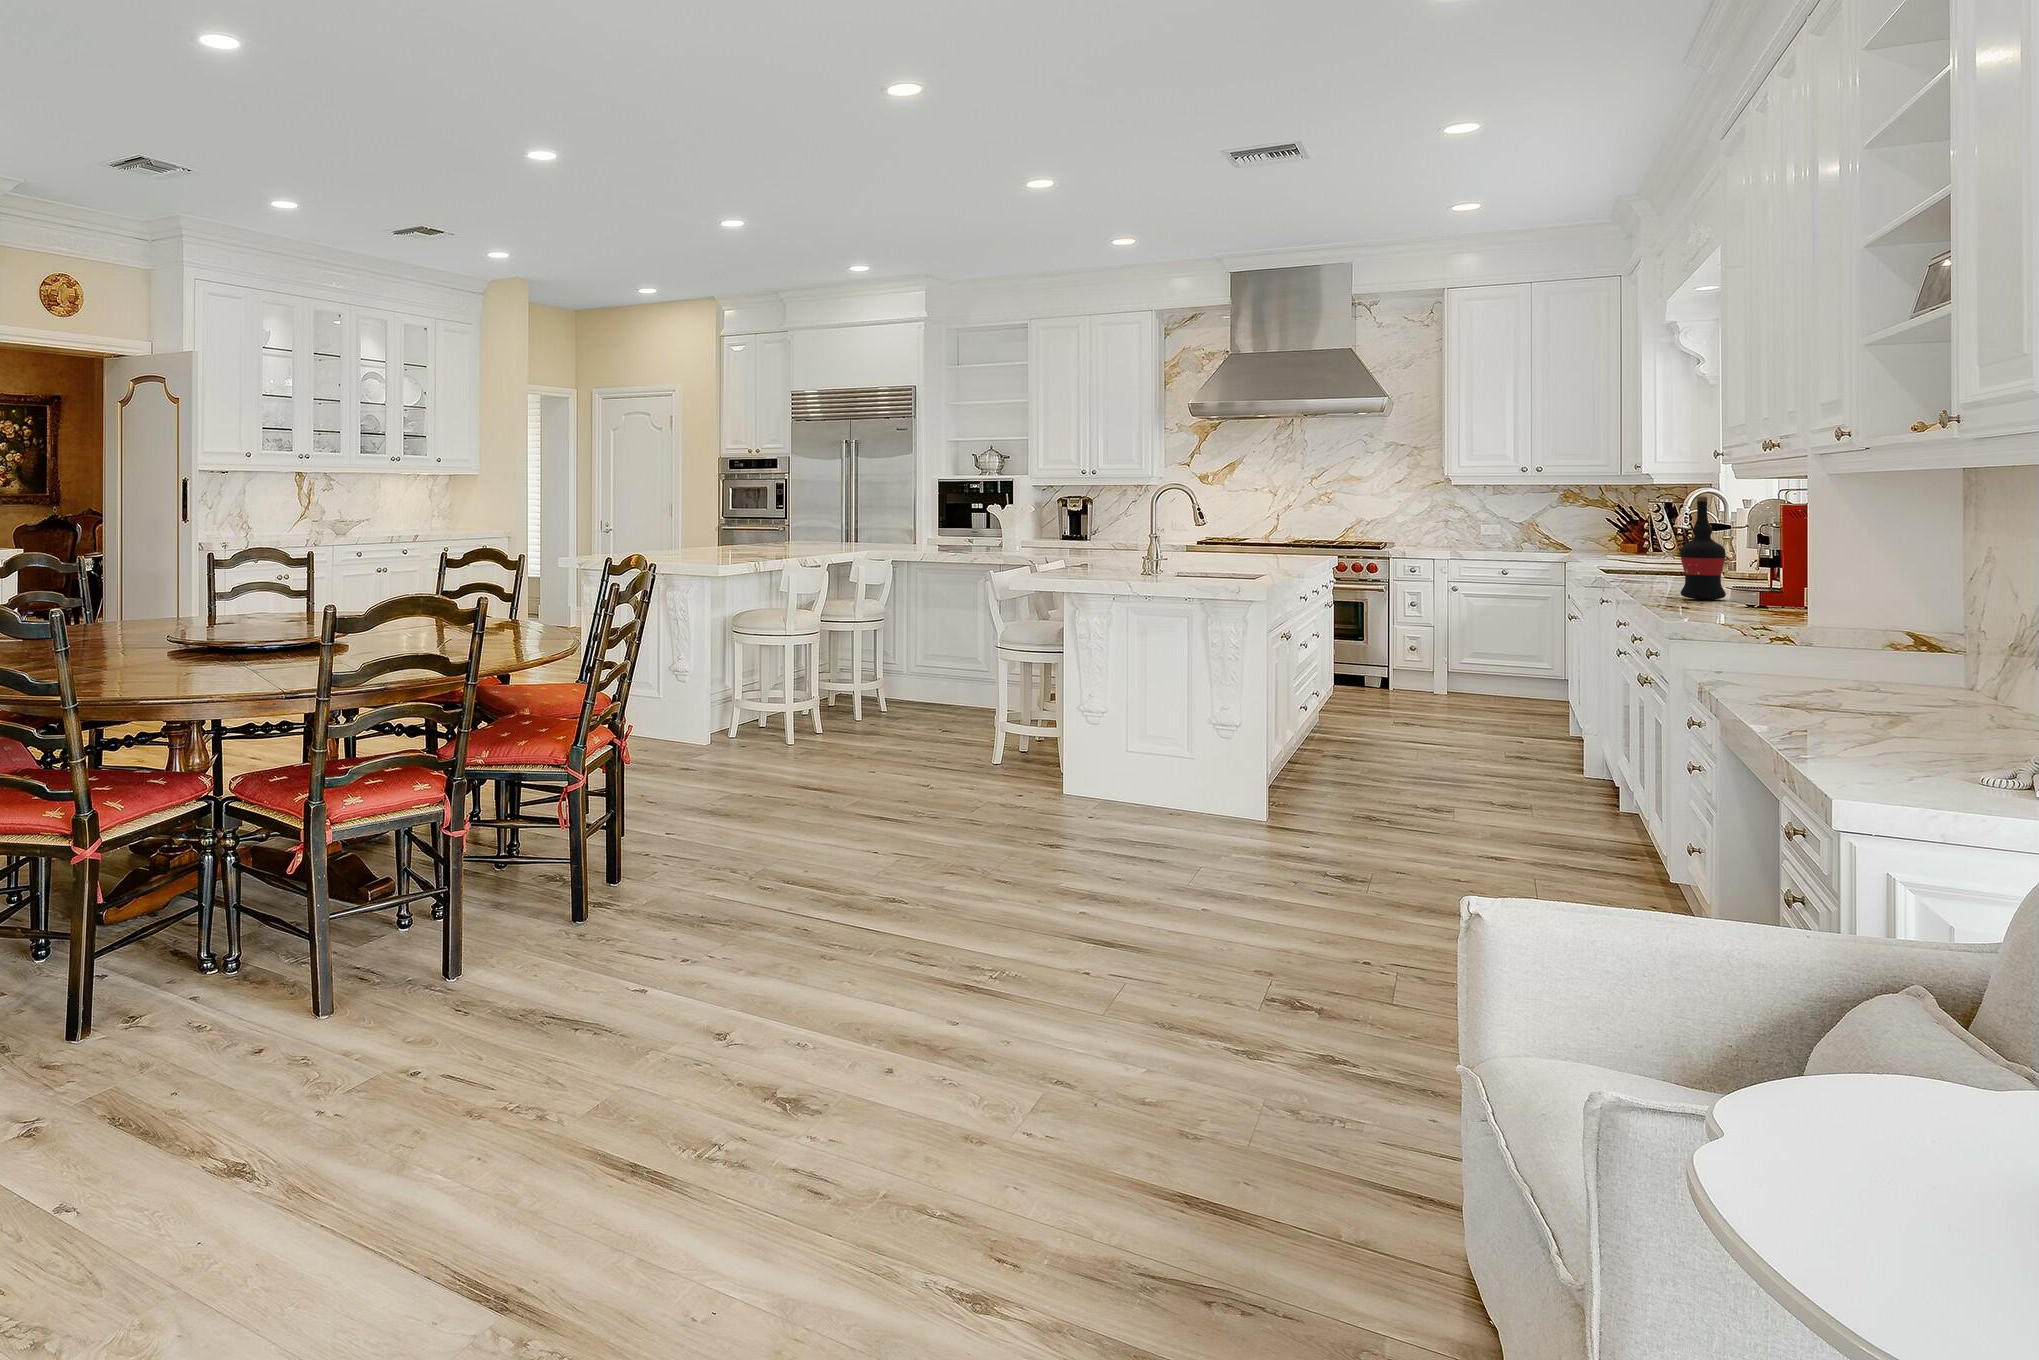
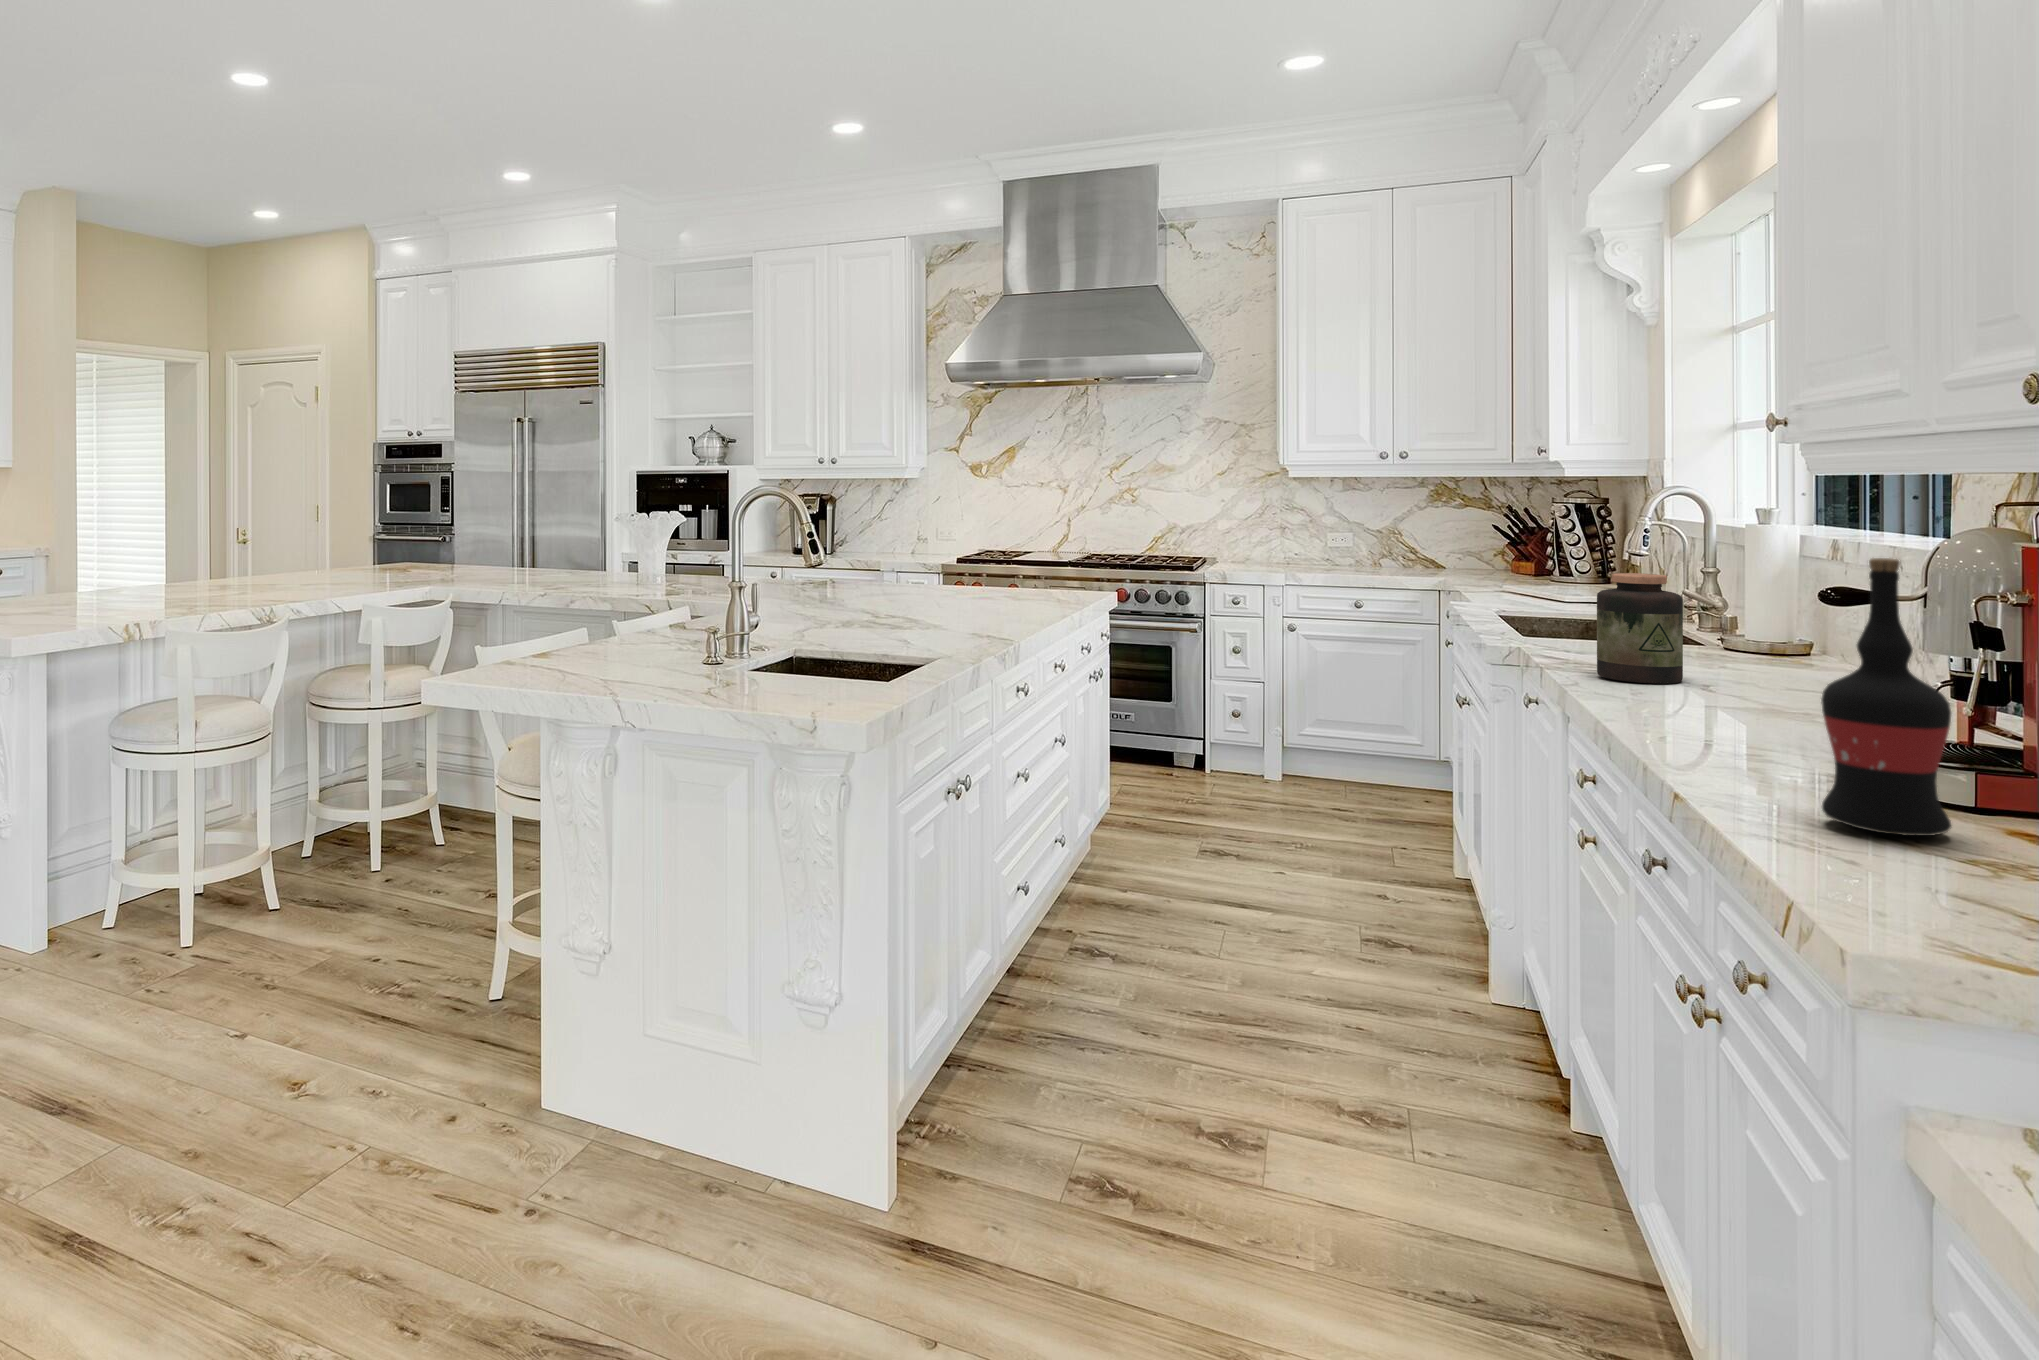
jar: none [1630,524,1675,580] -> present [1597,573,1683,684]

